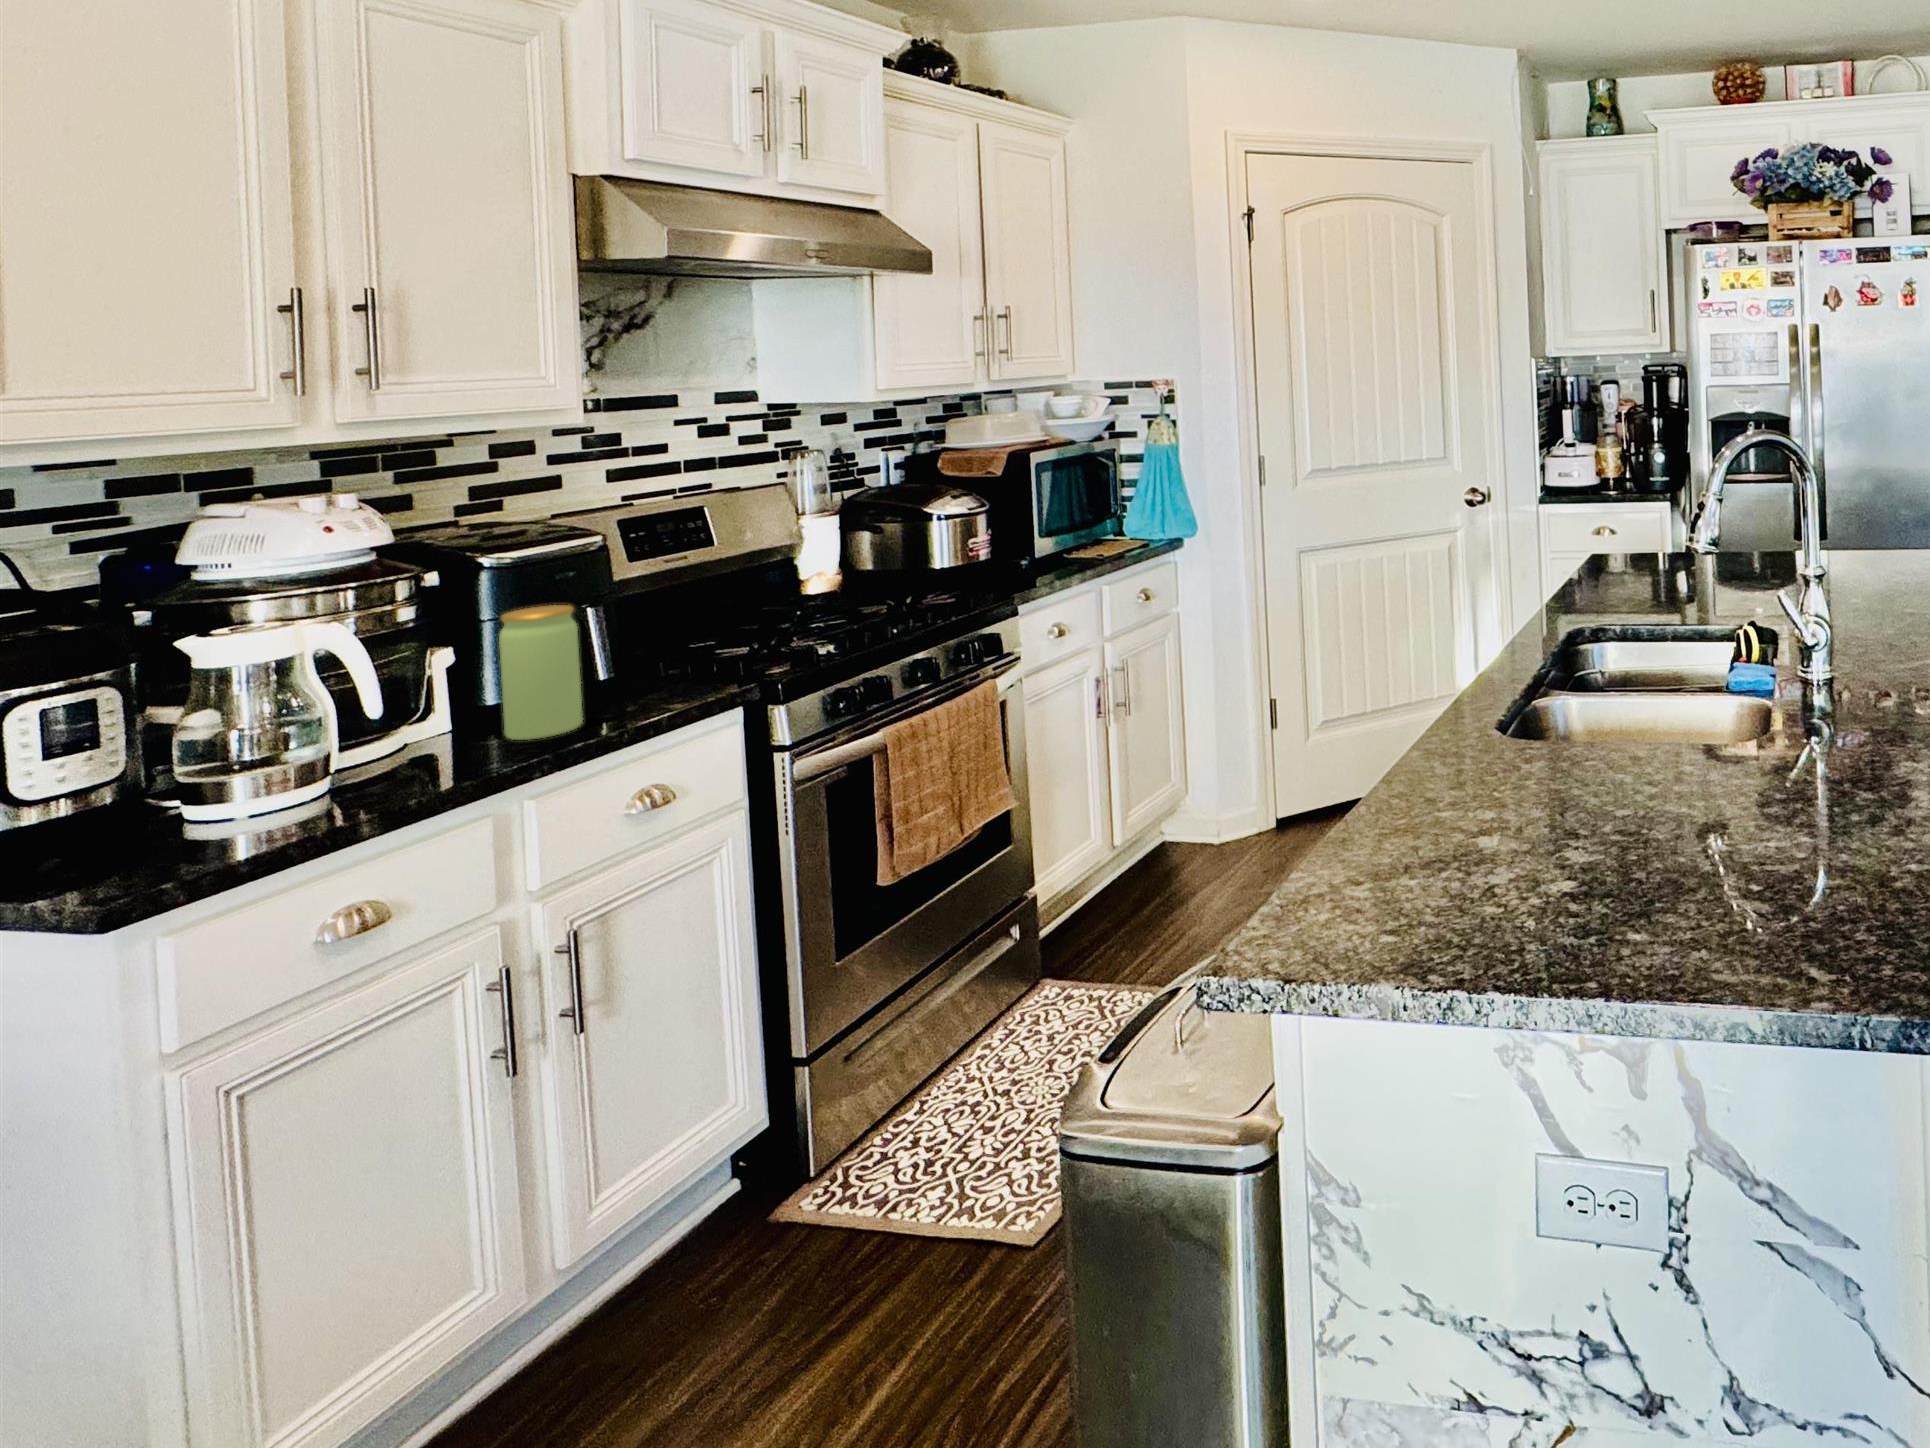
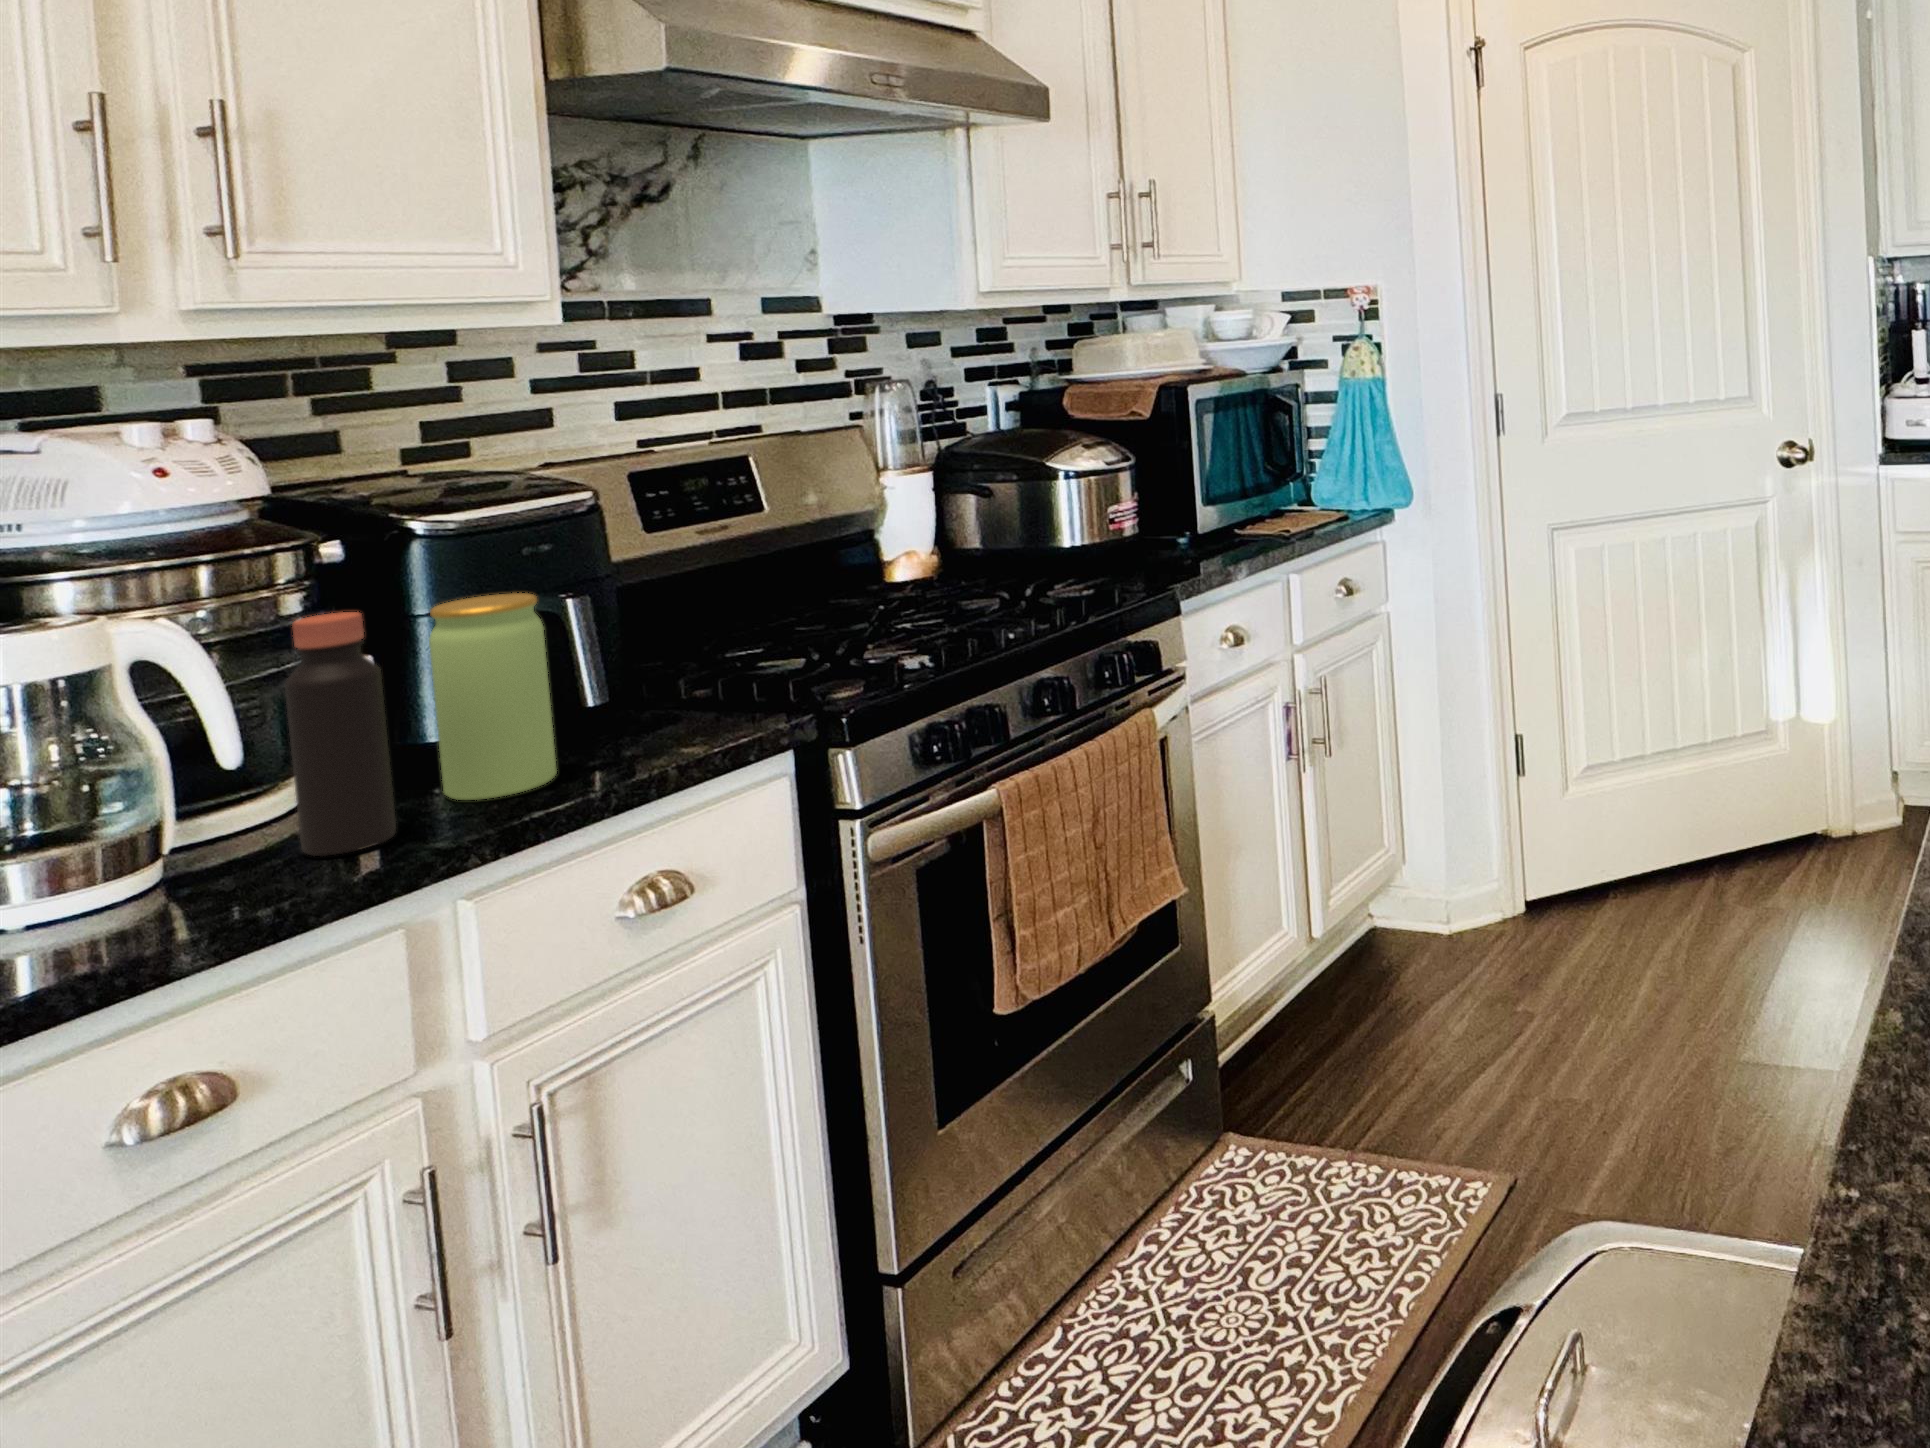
bottle: none [410,618,479,774] -> present [285,612,396,856]

